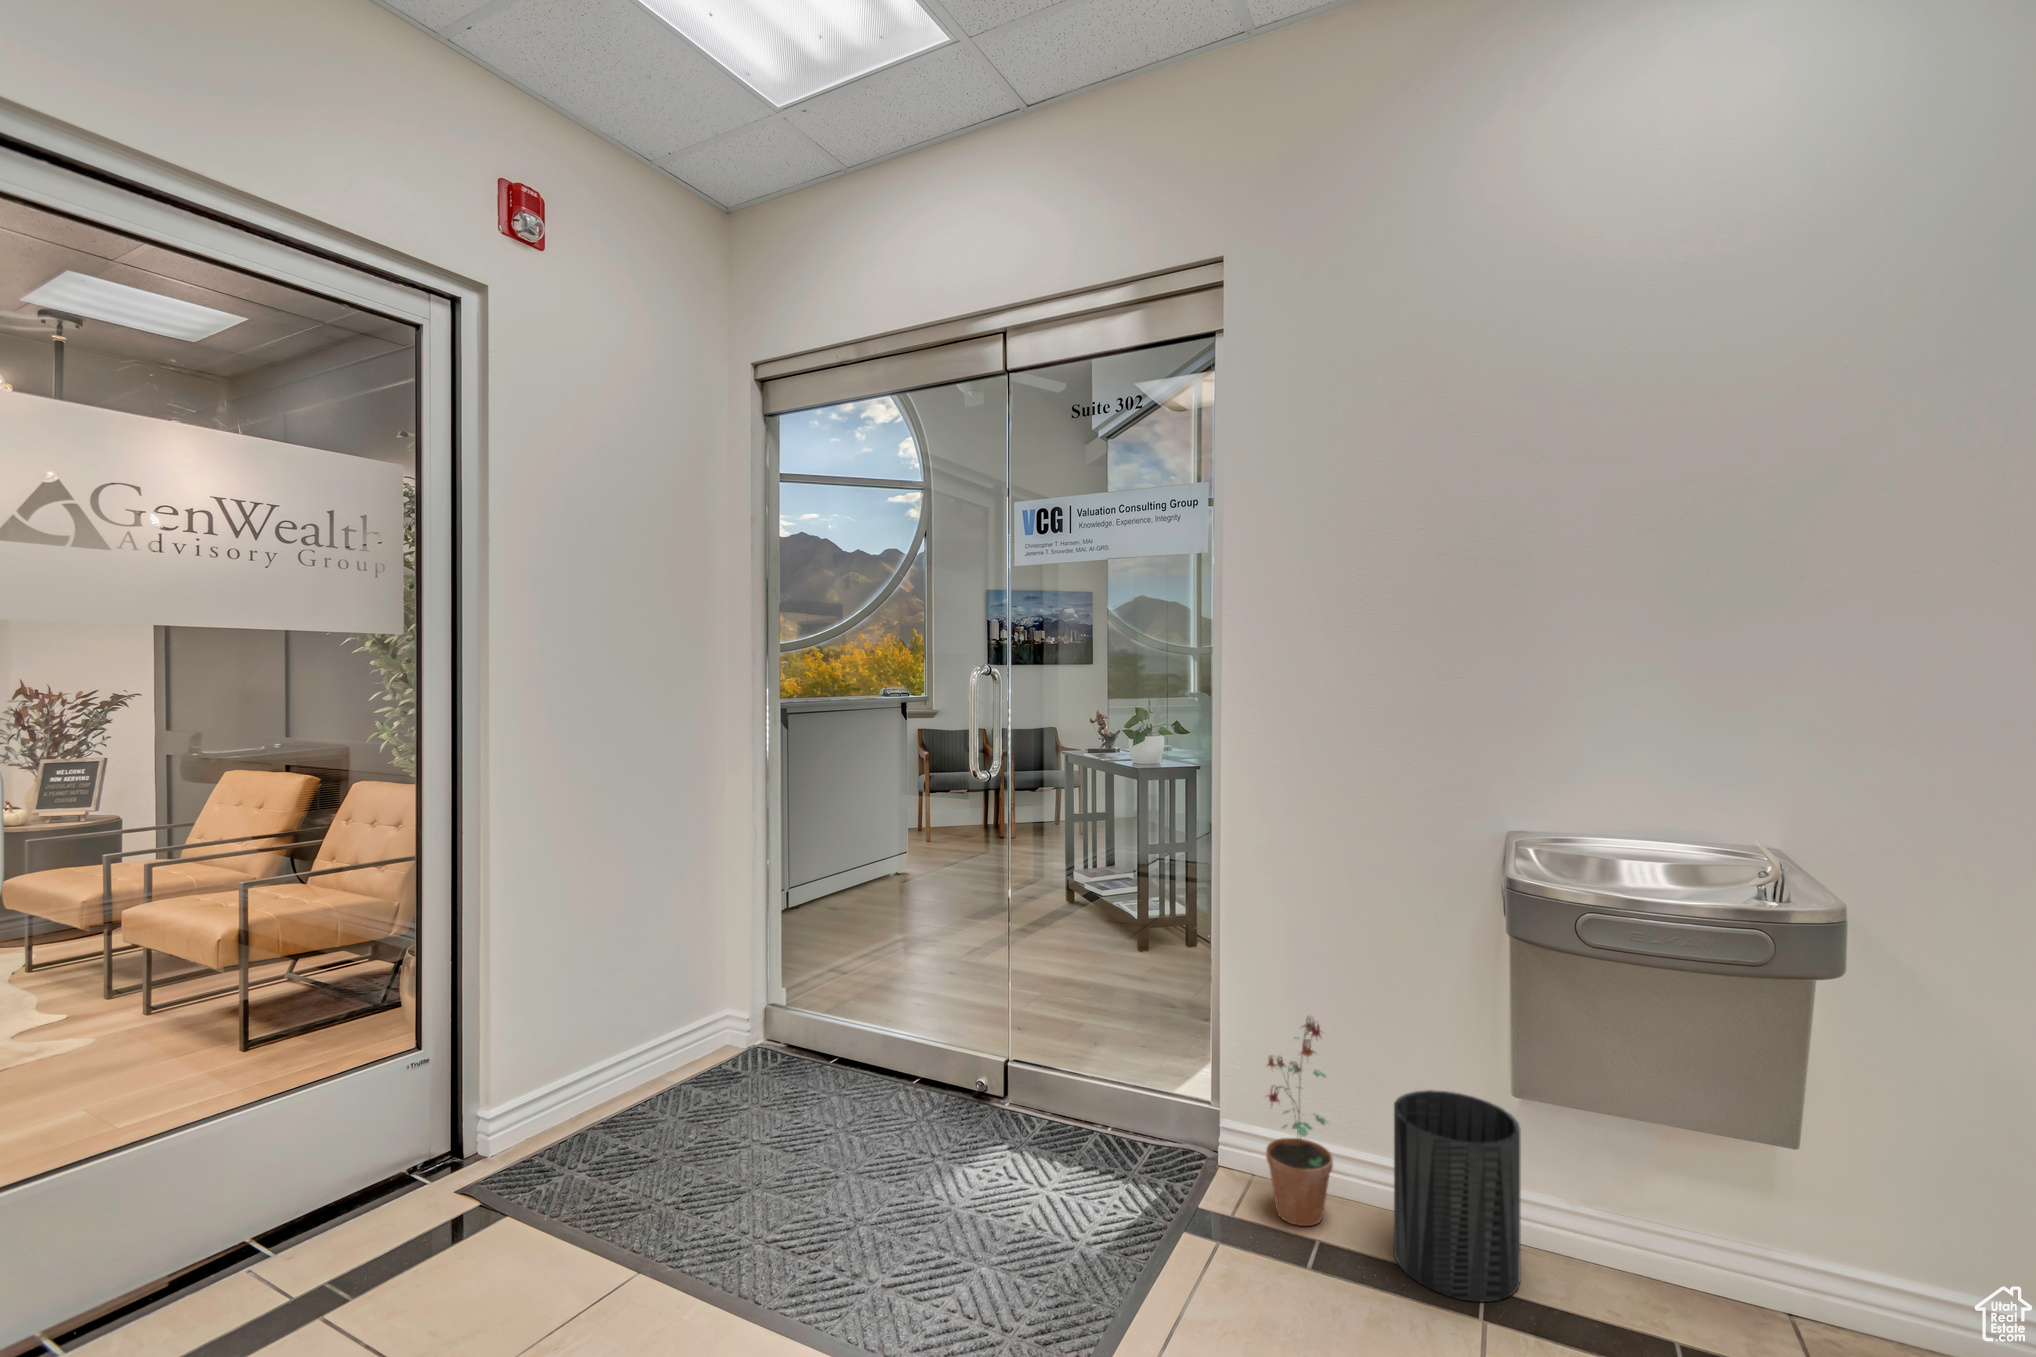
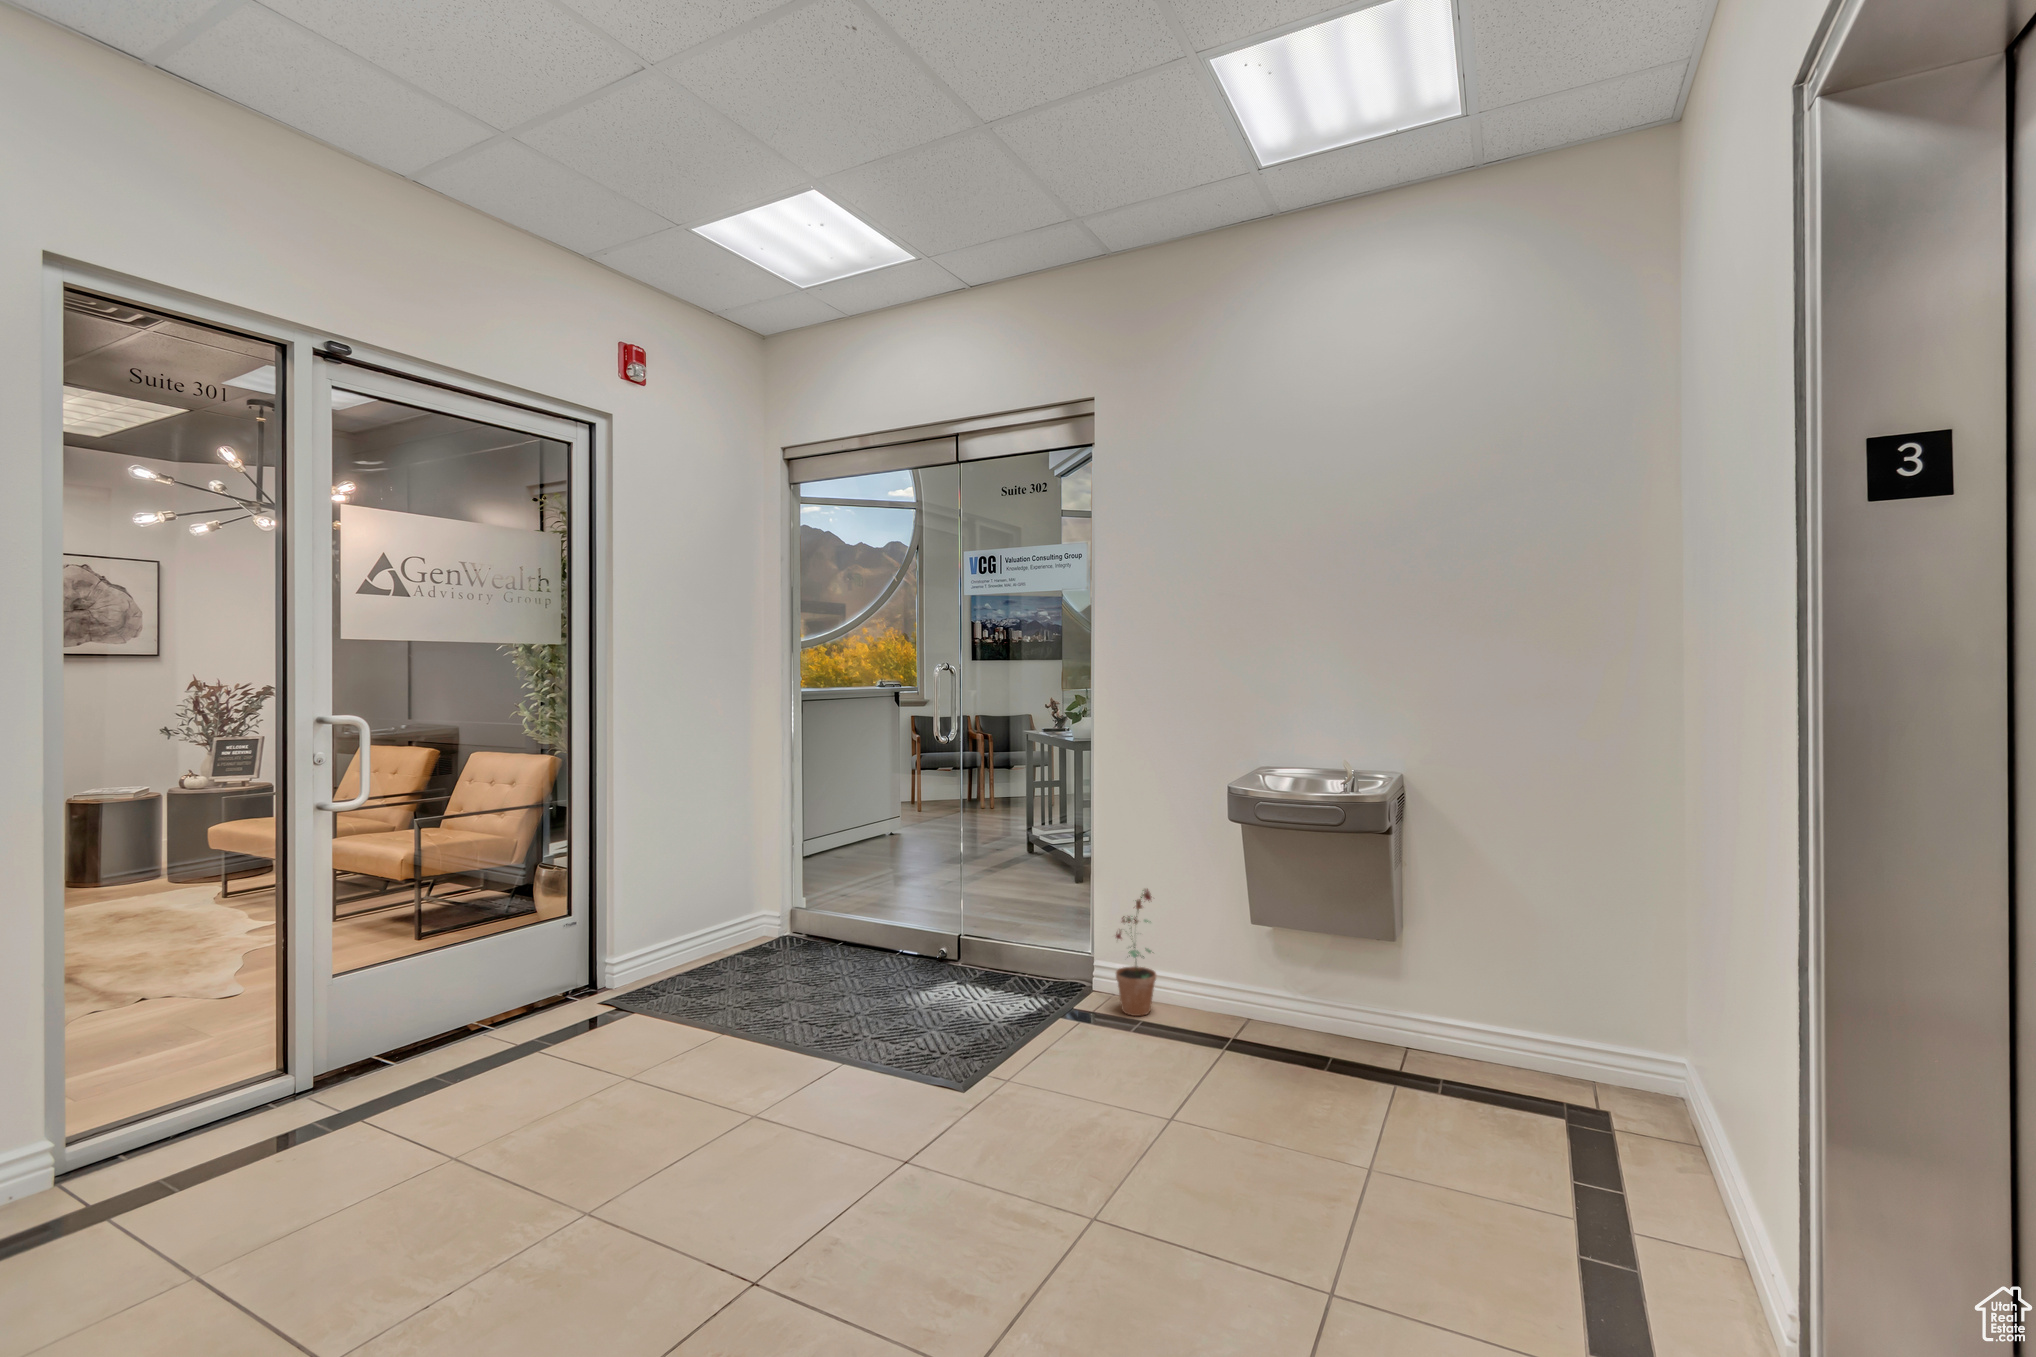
trash can: present [1394,1090,1521,1302] -> none [1187,930,1259,1045]

